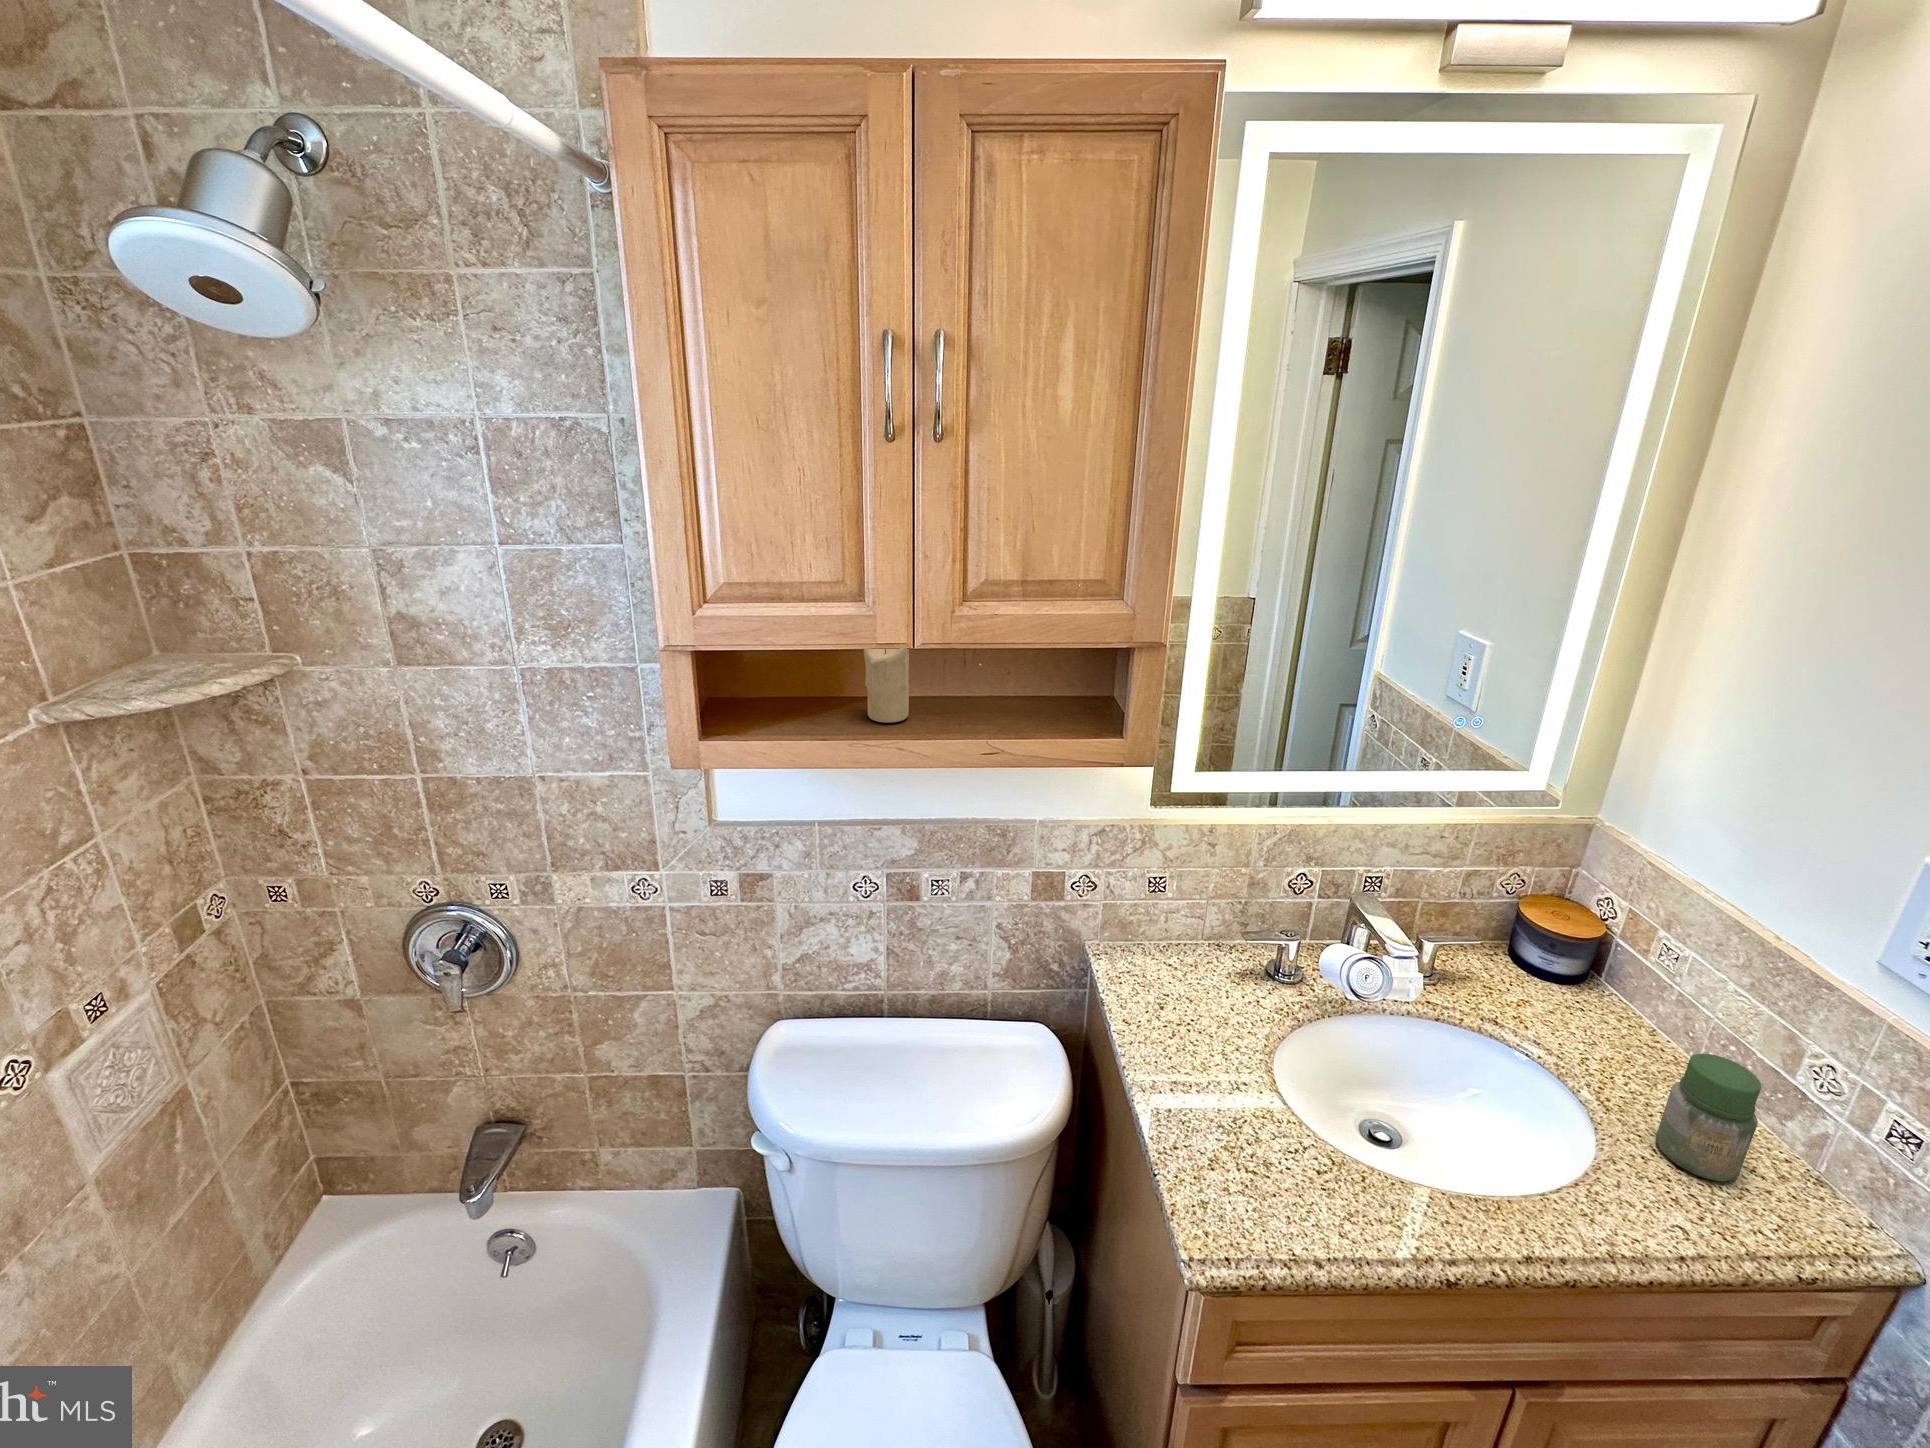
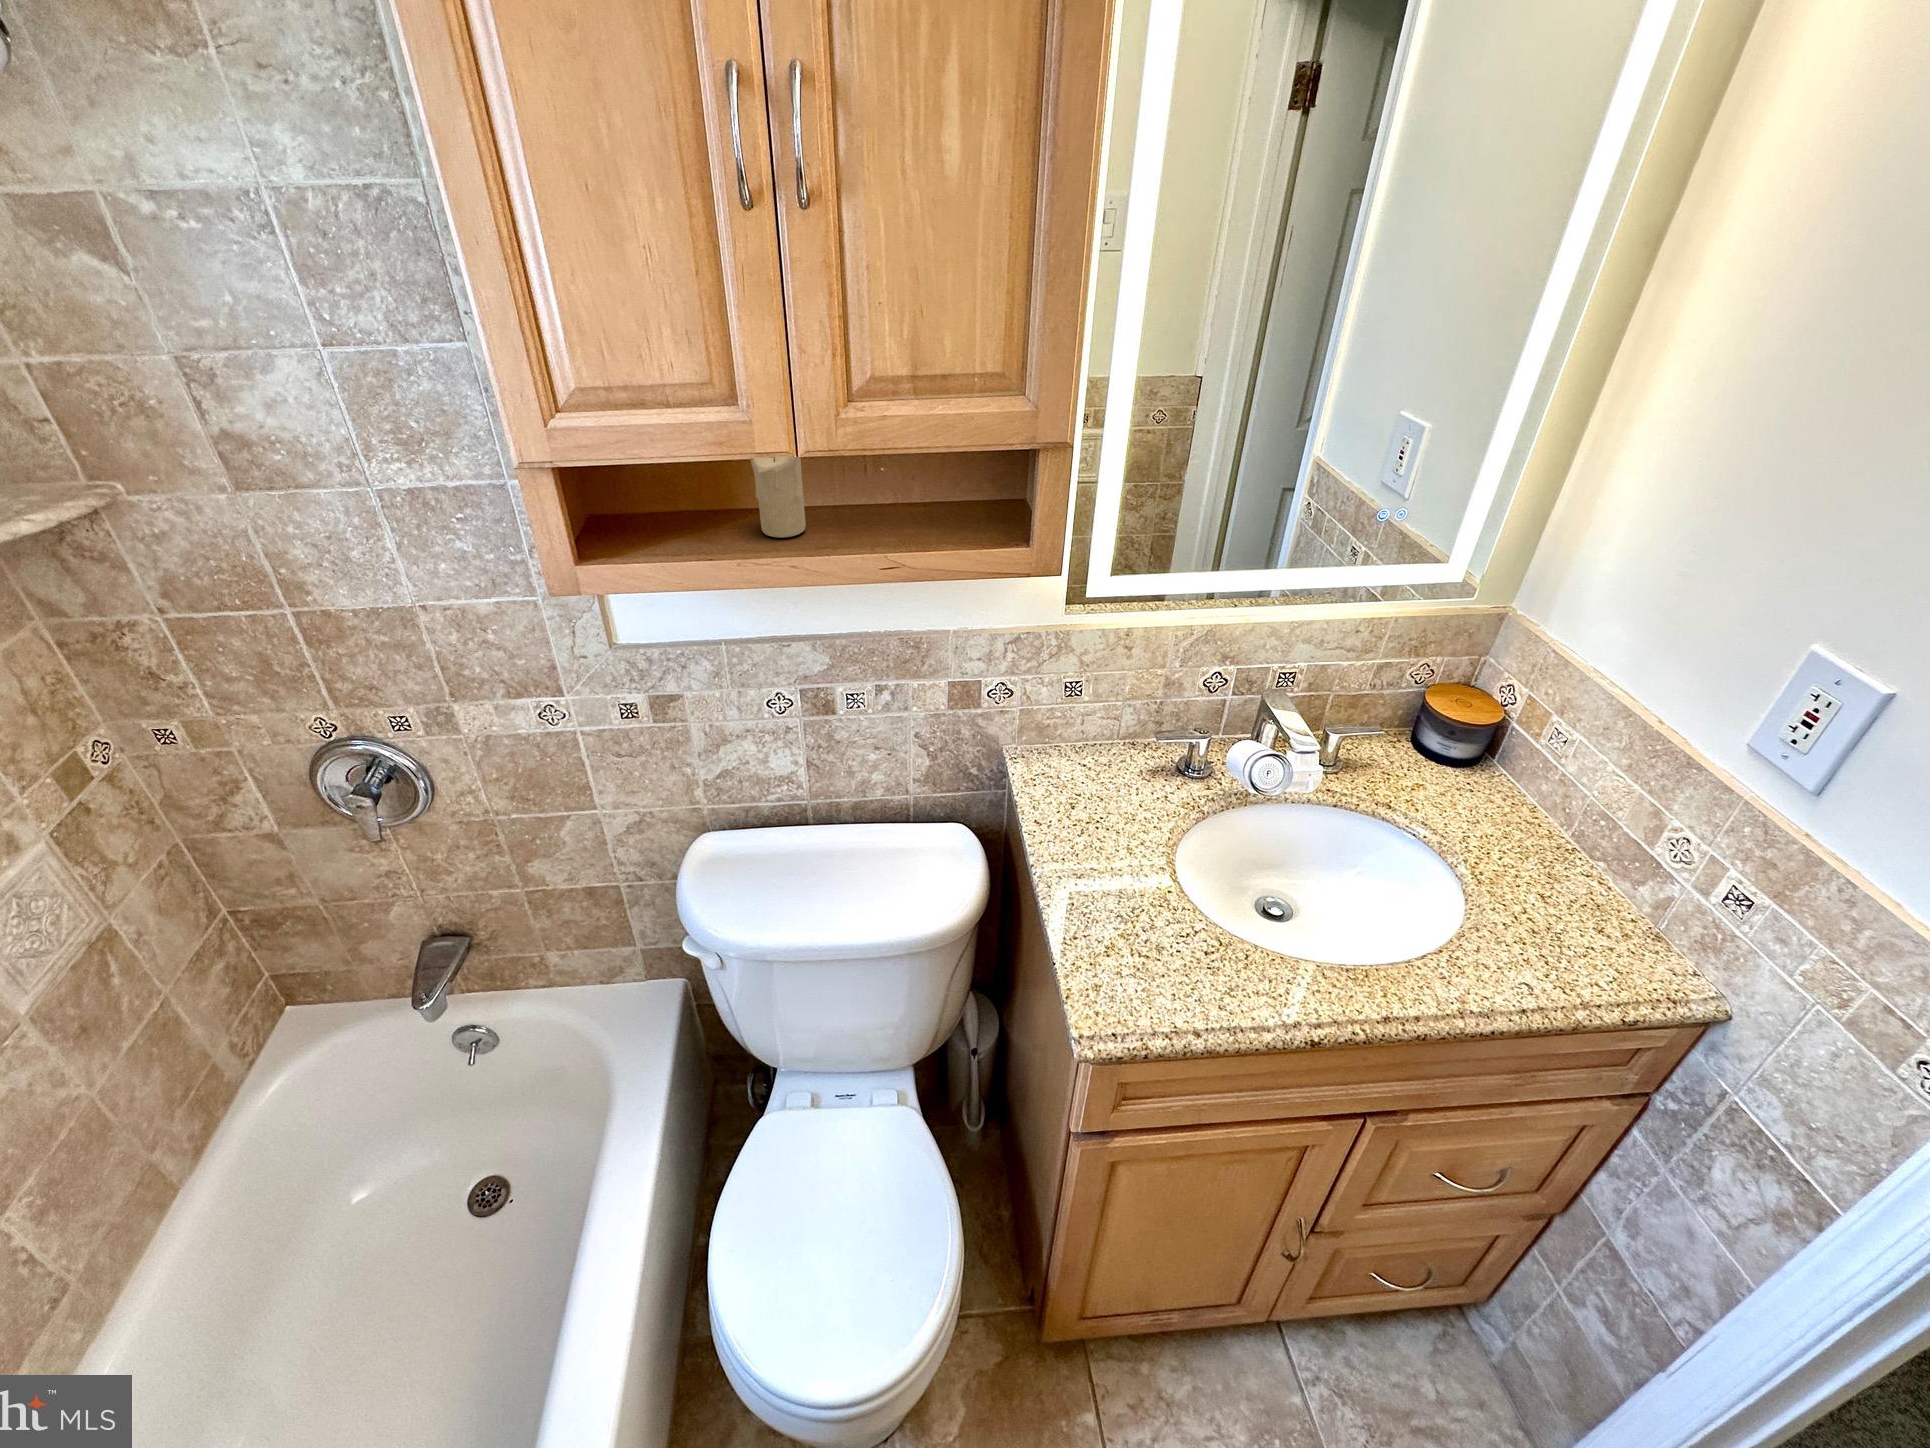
jar: present [1656,1054,1761,1181] -> none [1519,832,1619,942]

